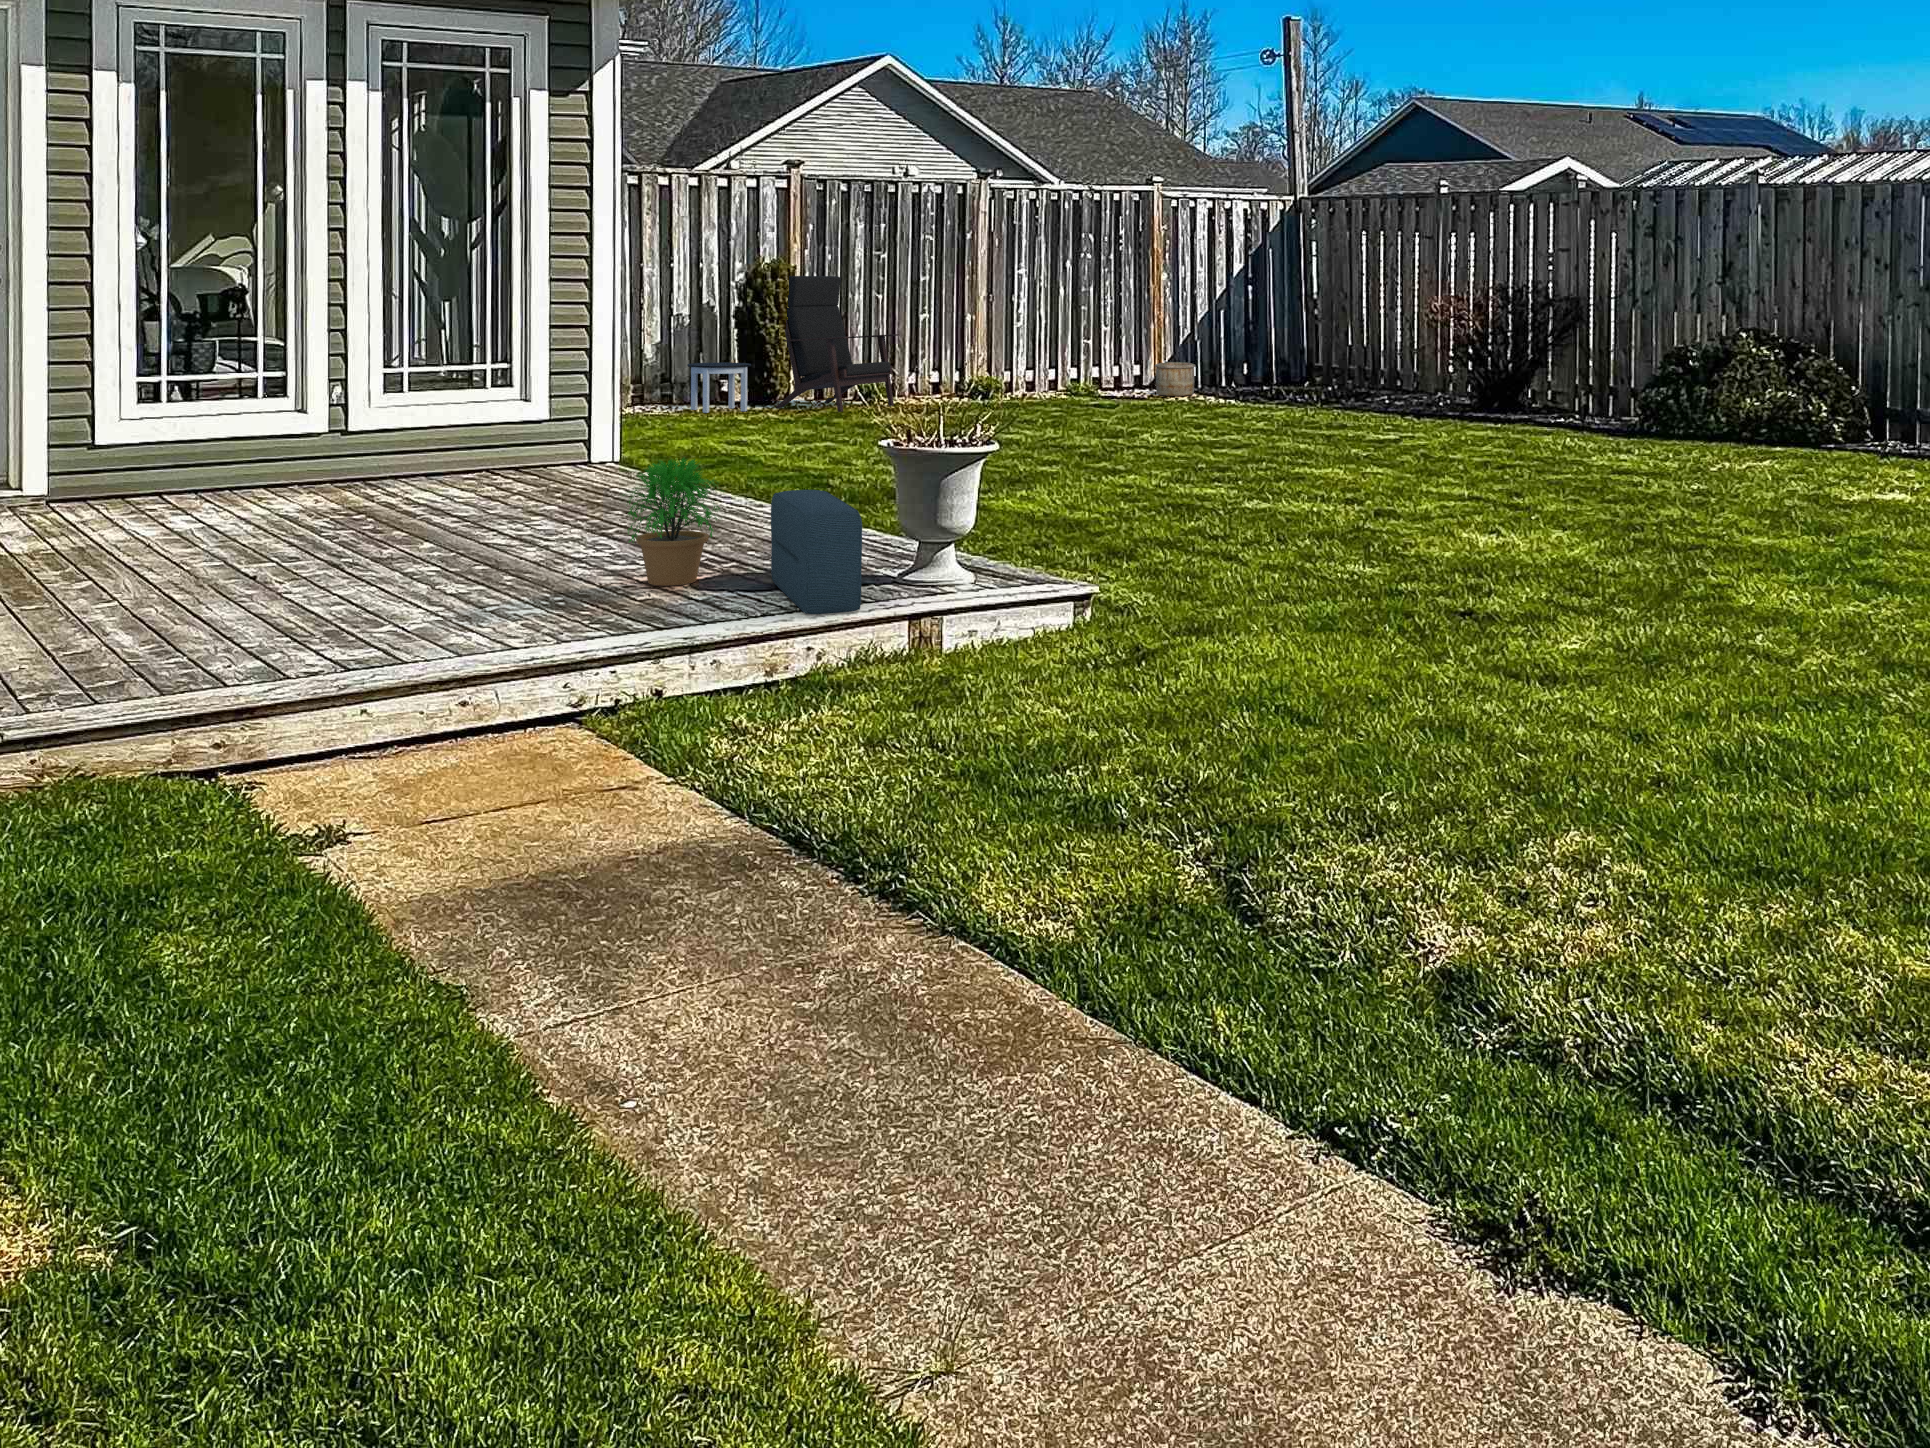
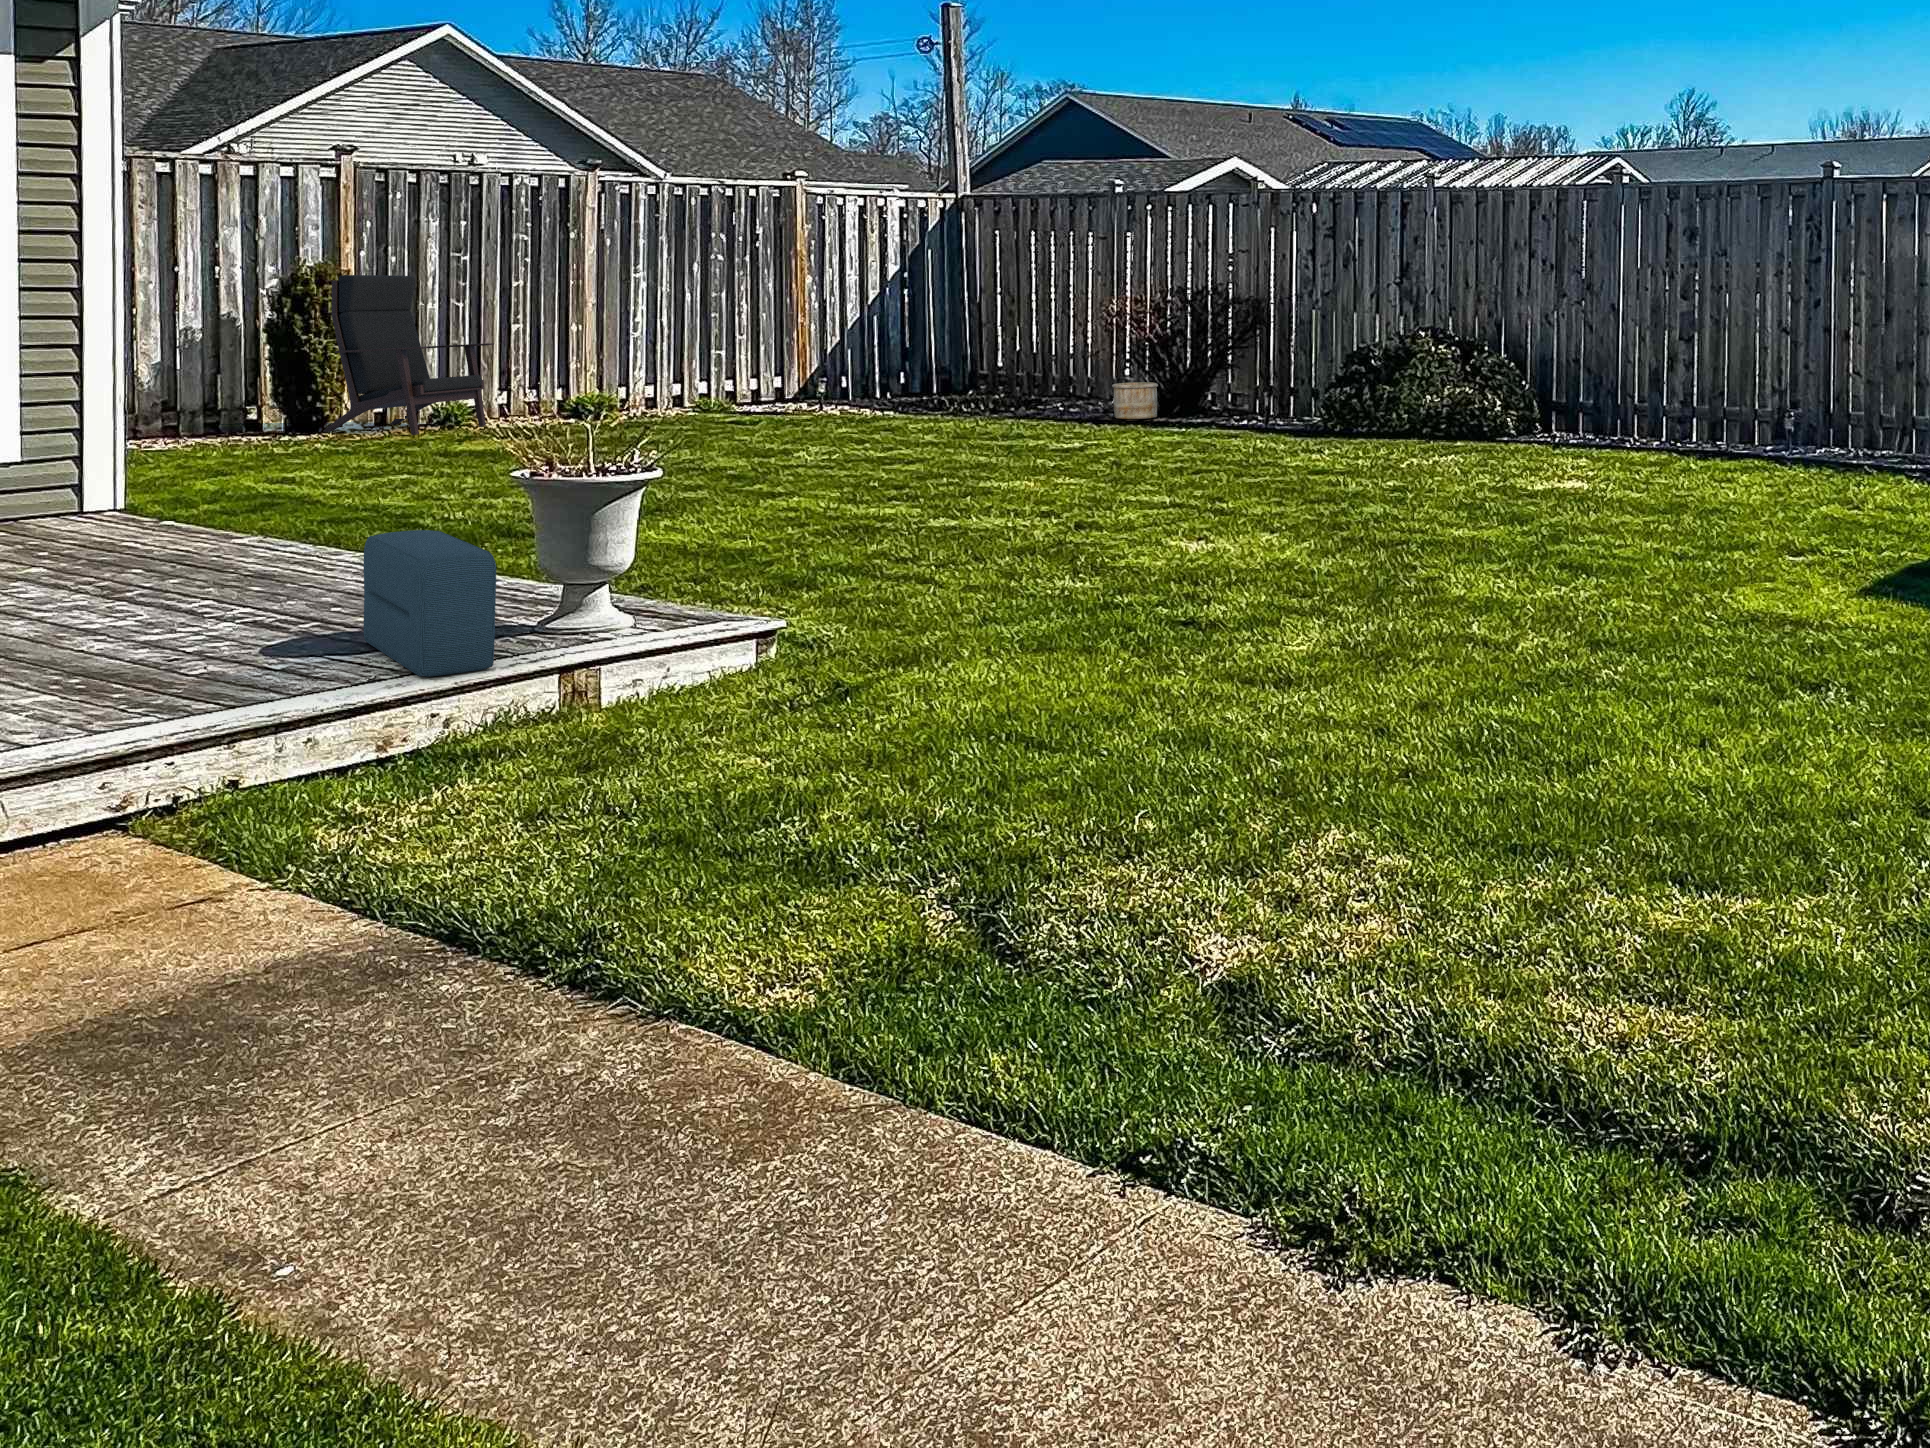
round table: present [687,362,751,413] -> none [195,379,288,440]
wooden bucket: present [1155,362,1195,396] -> present [1112,382,1158,419]
potted plant: present [623,458,720,586] -> none [137,495,304,656]

